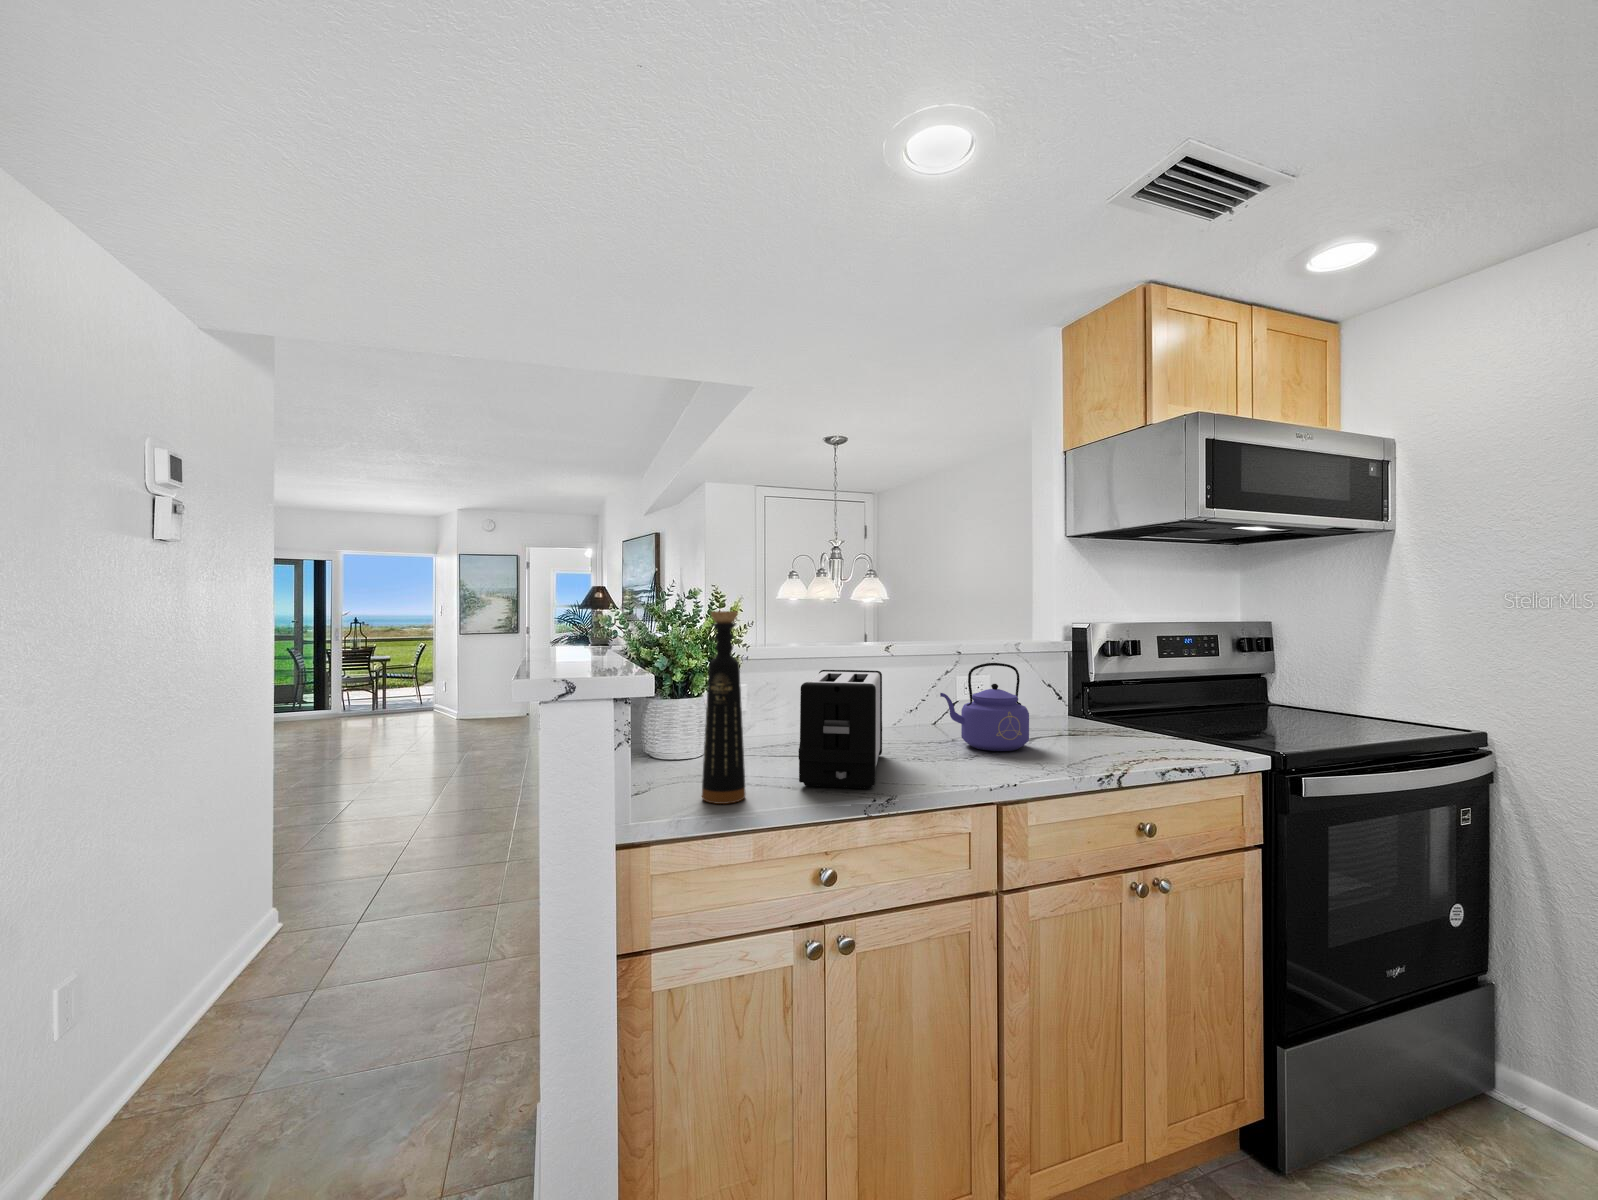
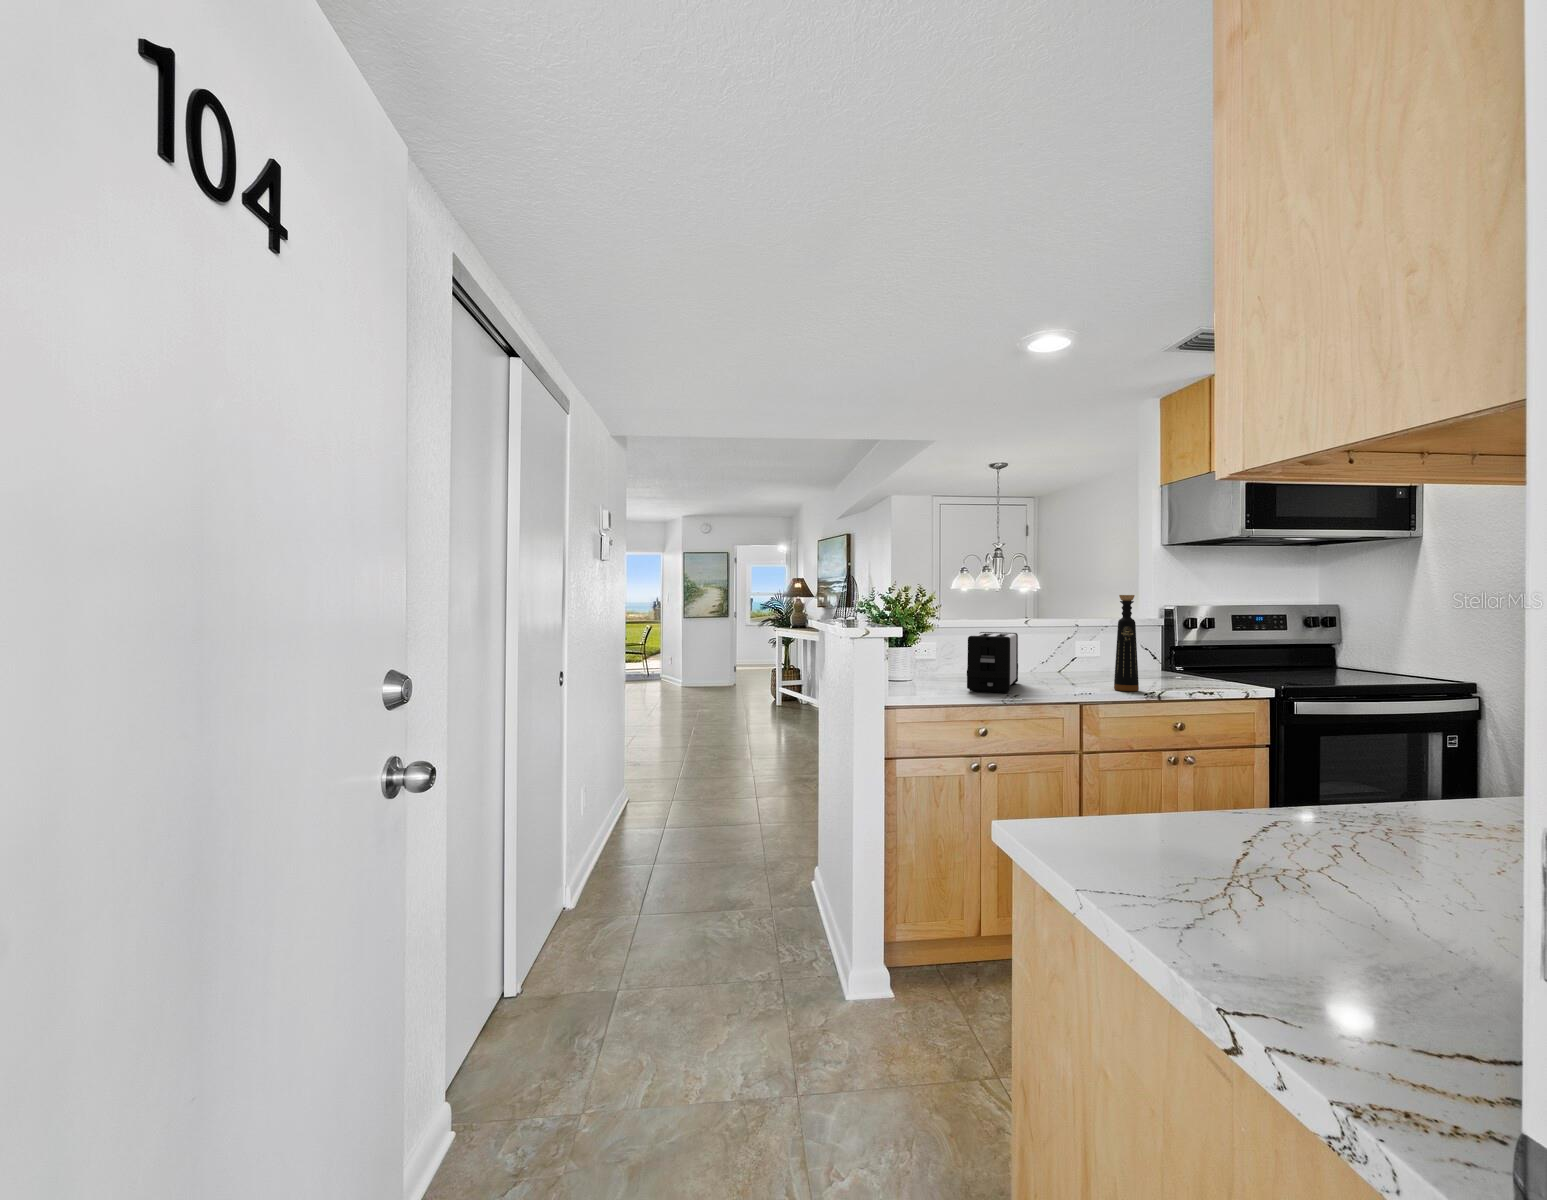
bottle: present [702,611,746,804] -> present [1114,595,1139,691]
kettle: present [940,663,1029,751] -> none [1057,630,1116,684]

